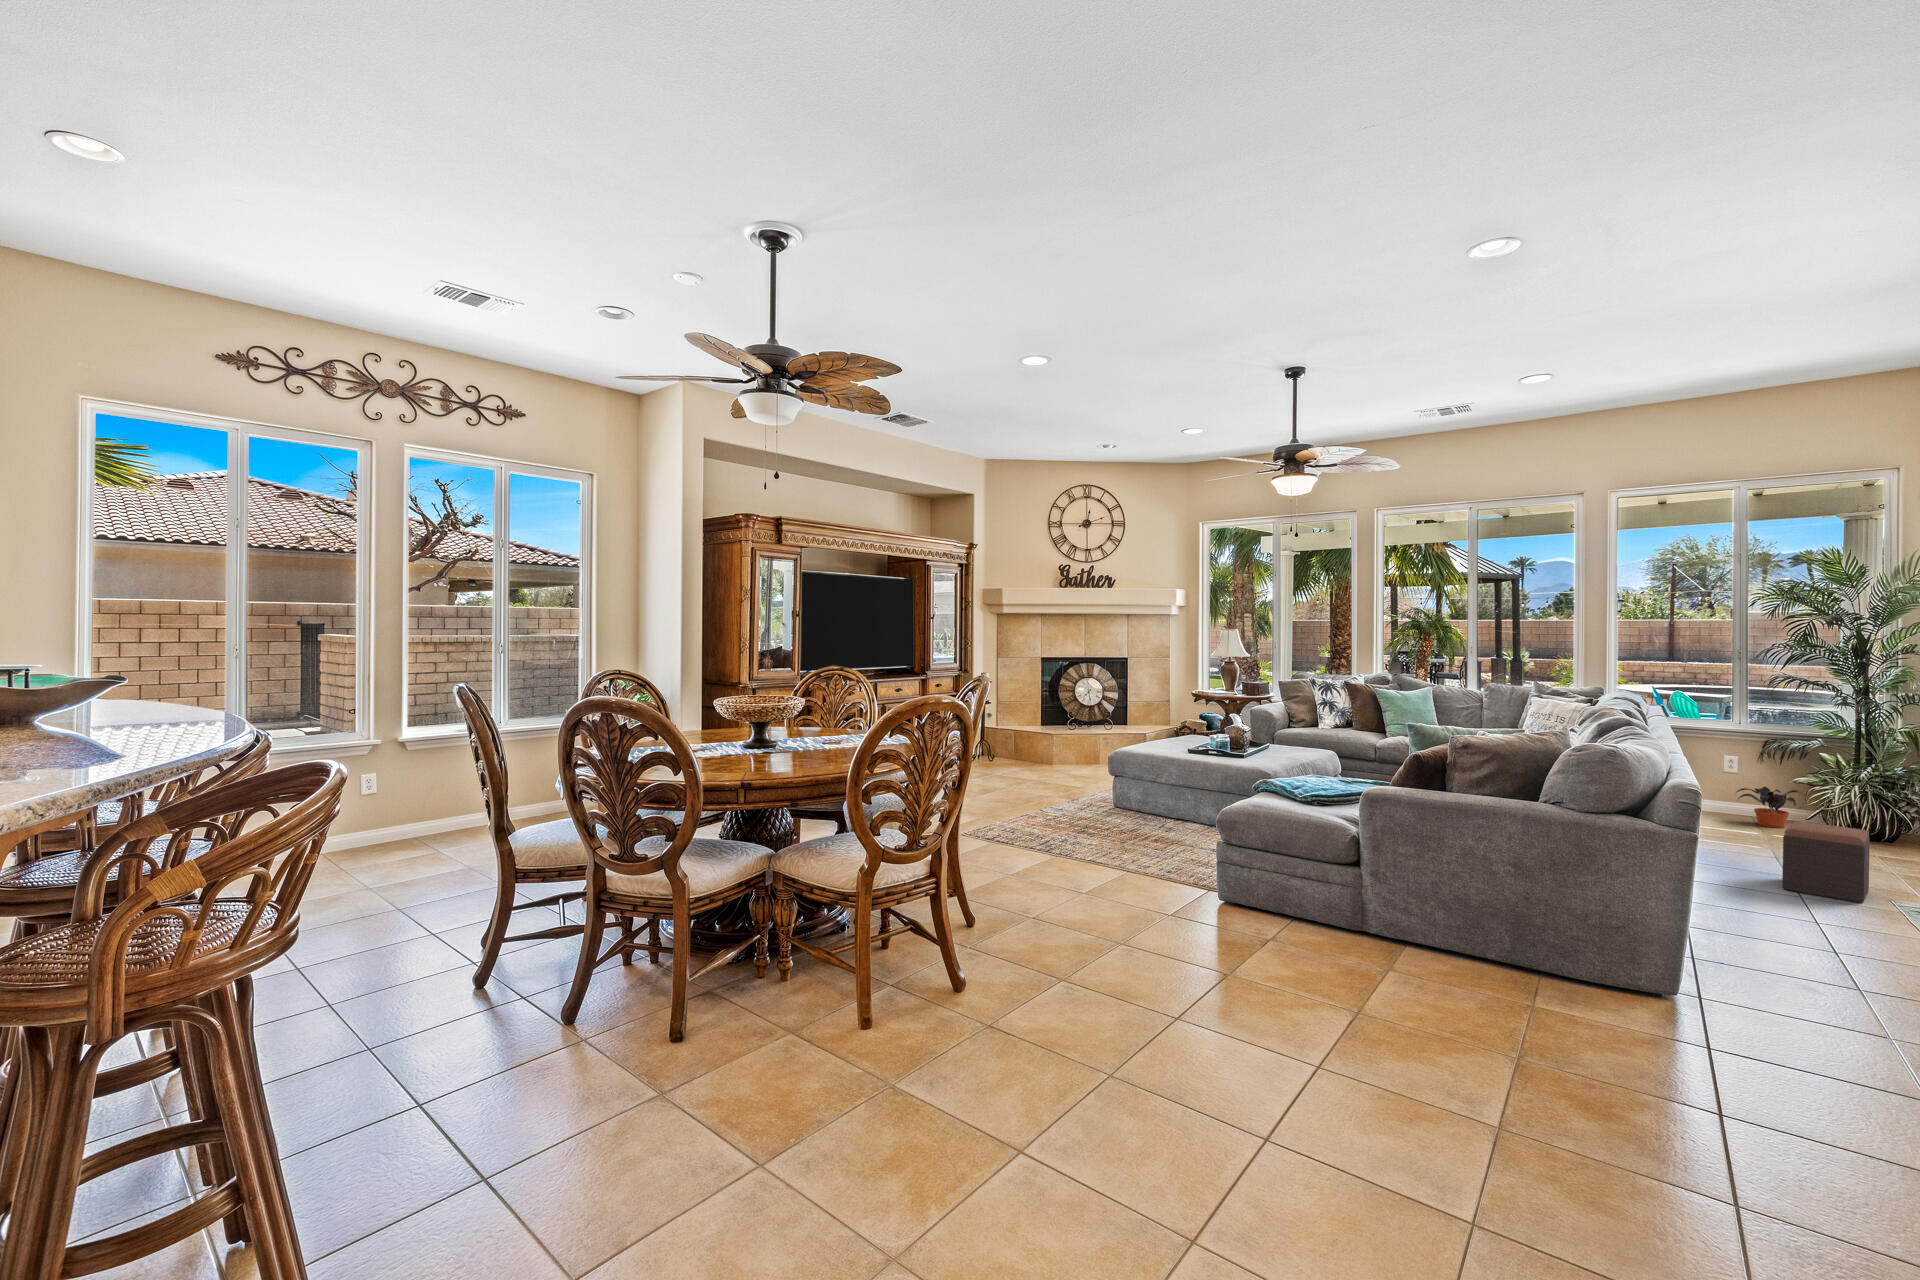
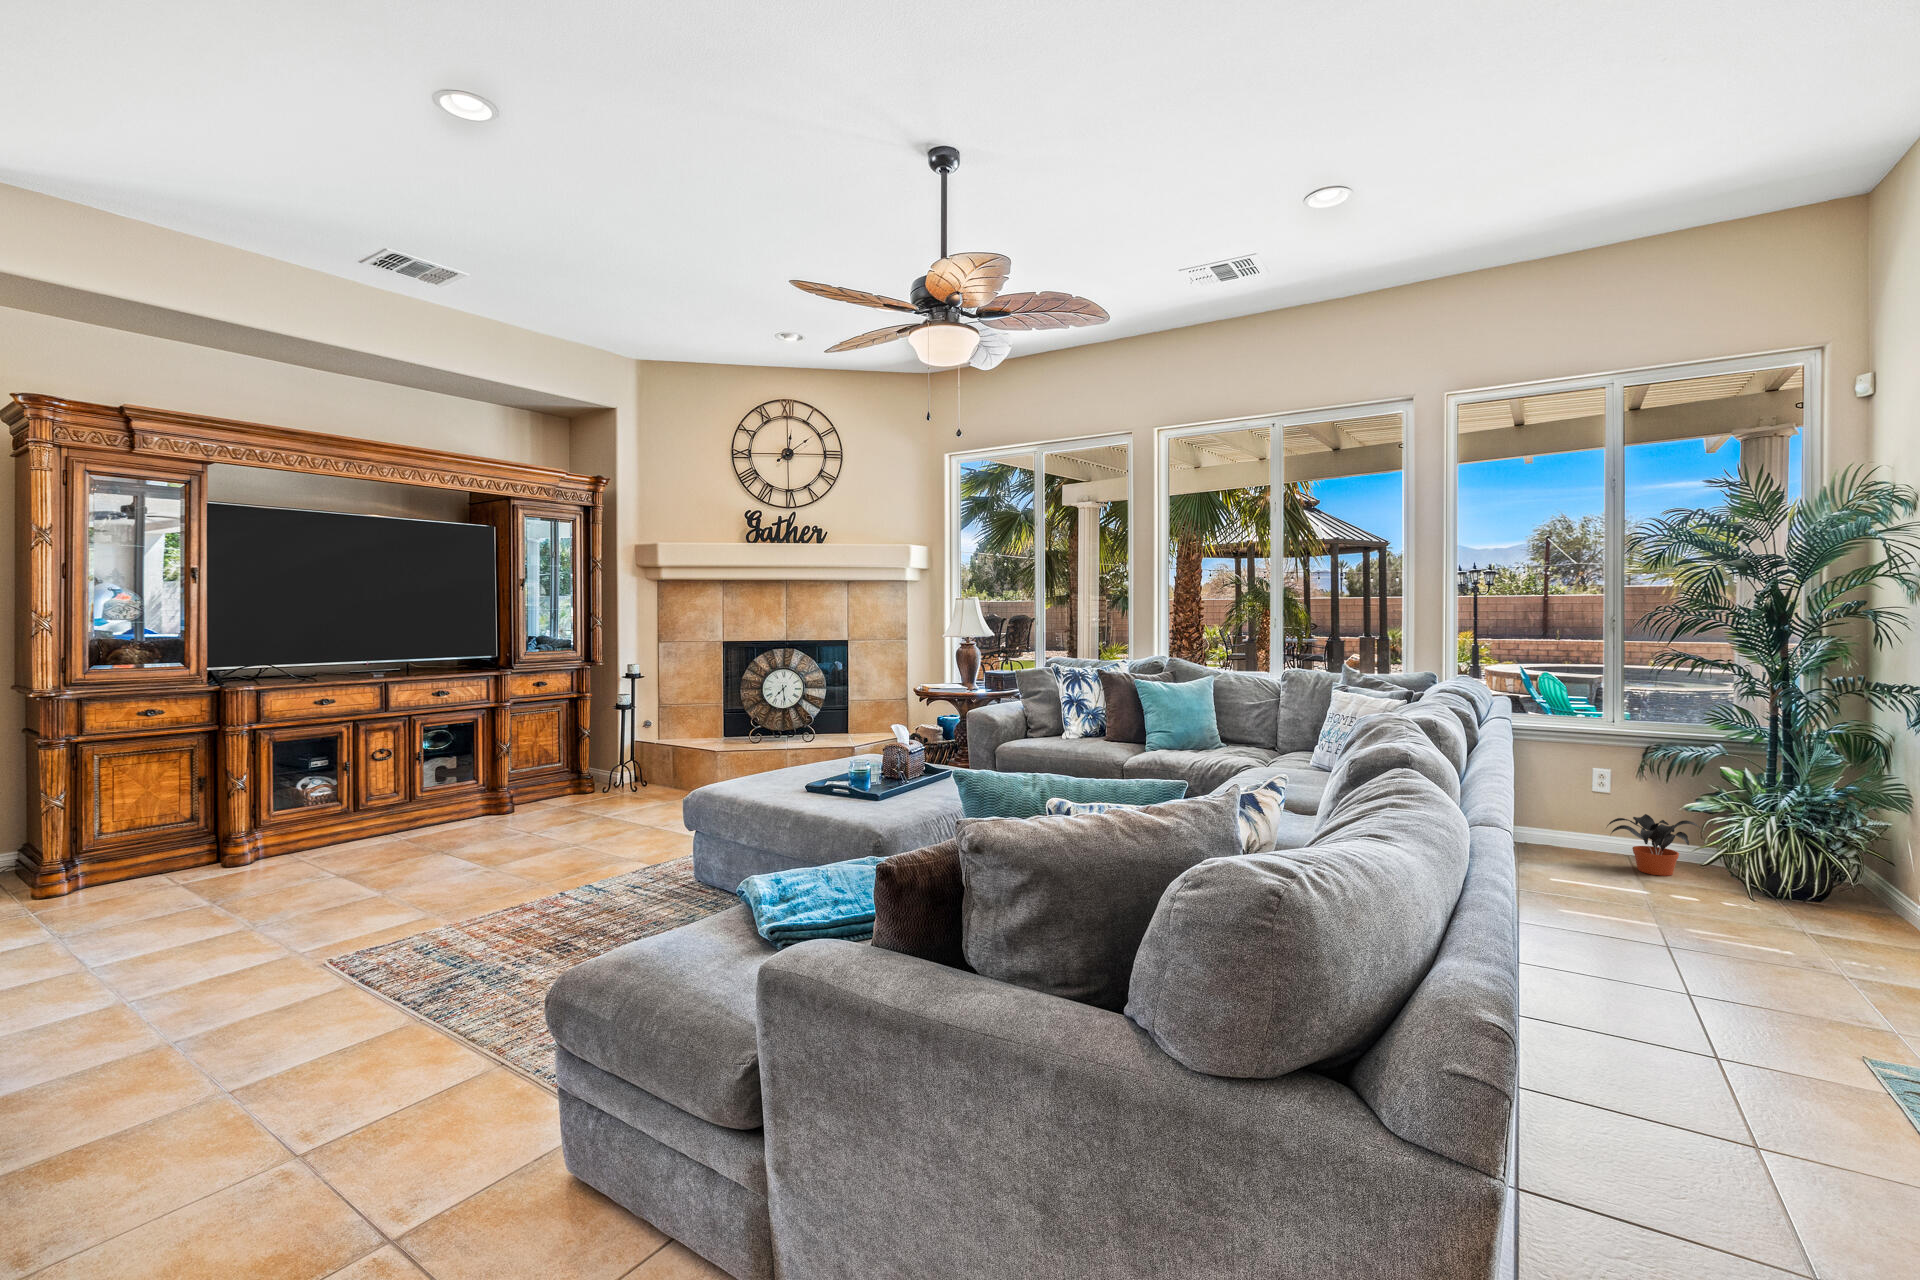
footstool: present [1782,821,1870,903] -> none [1684,897,1819,1053]

